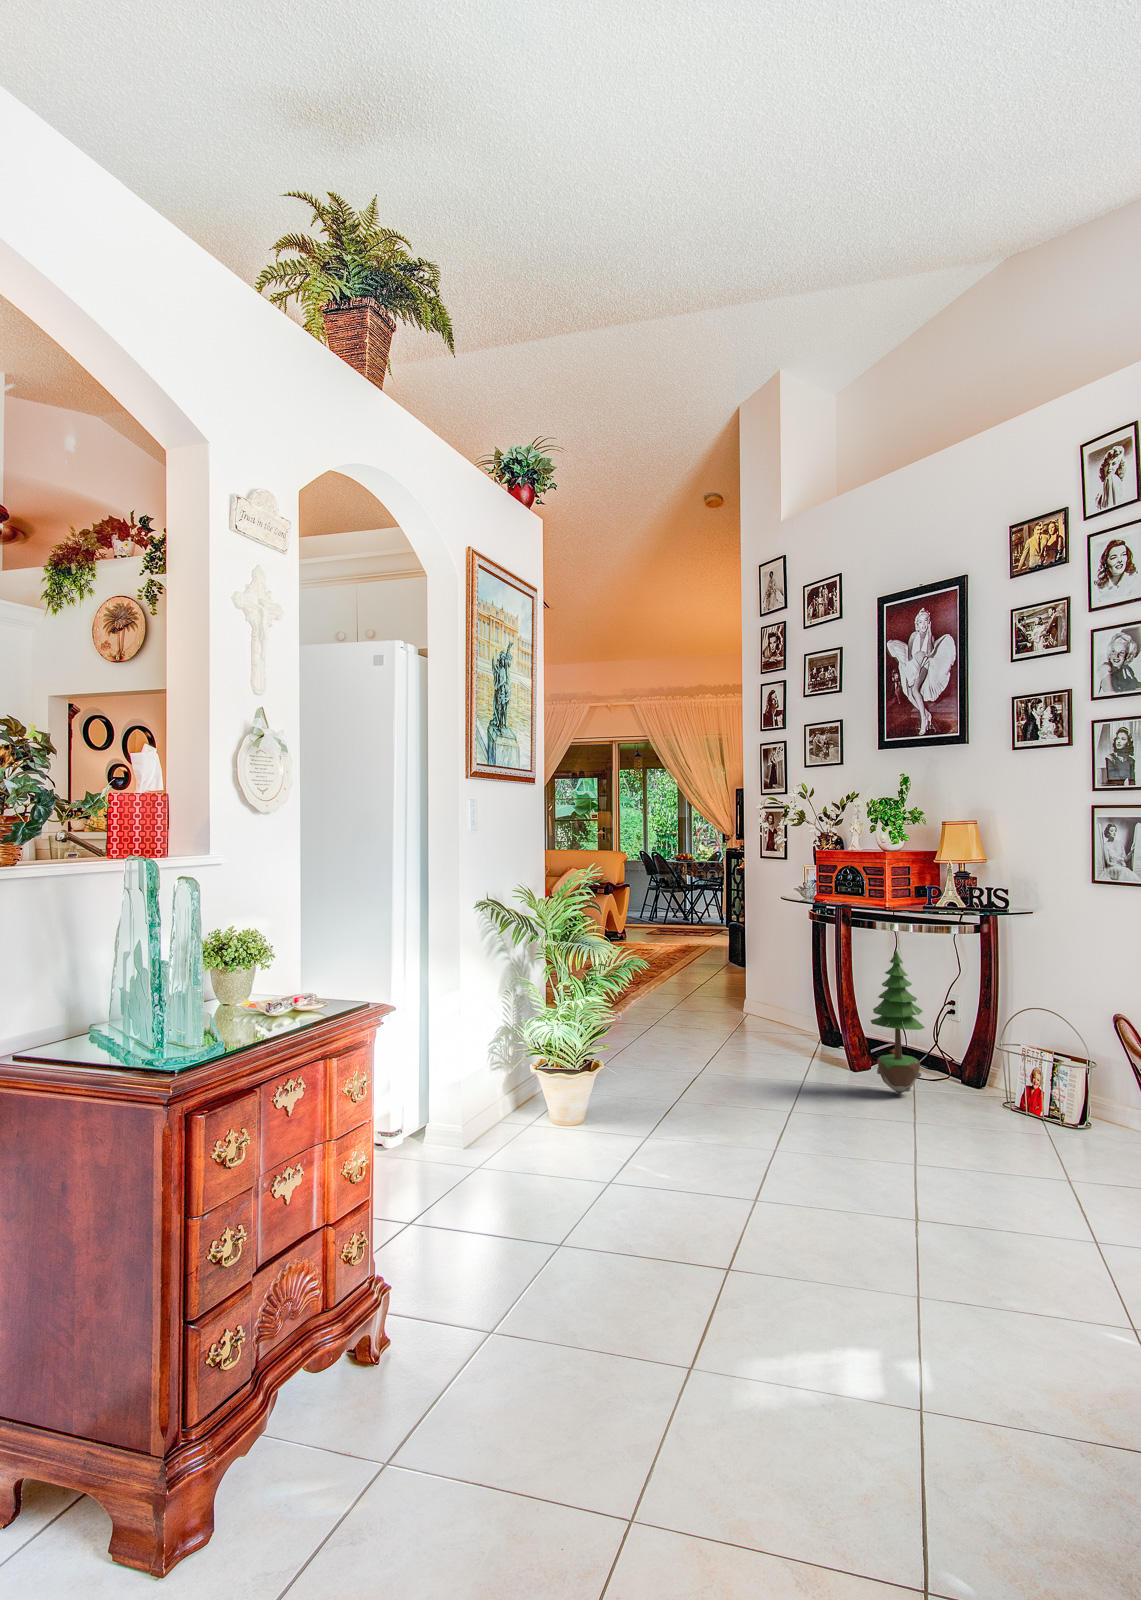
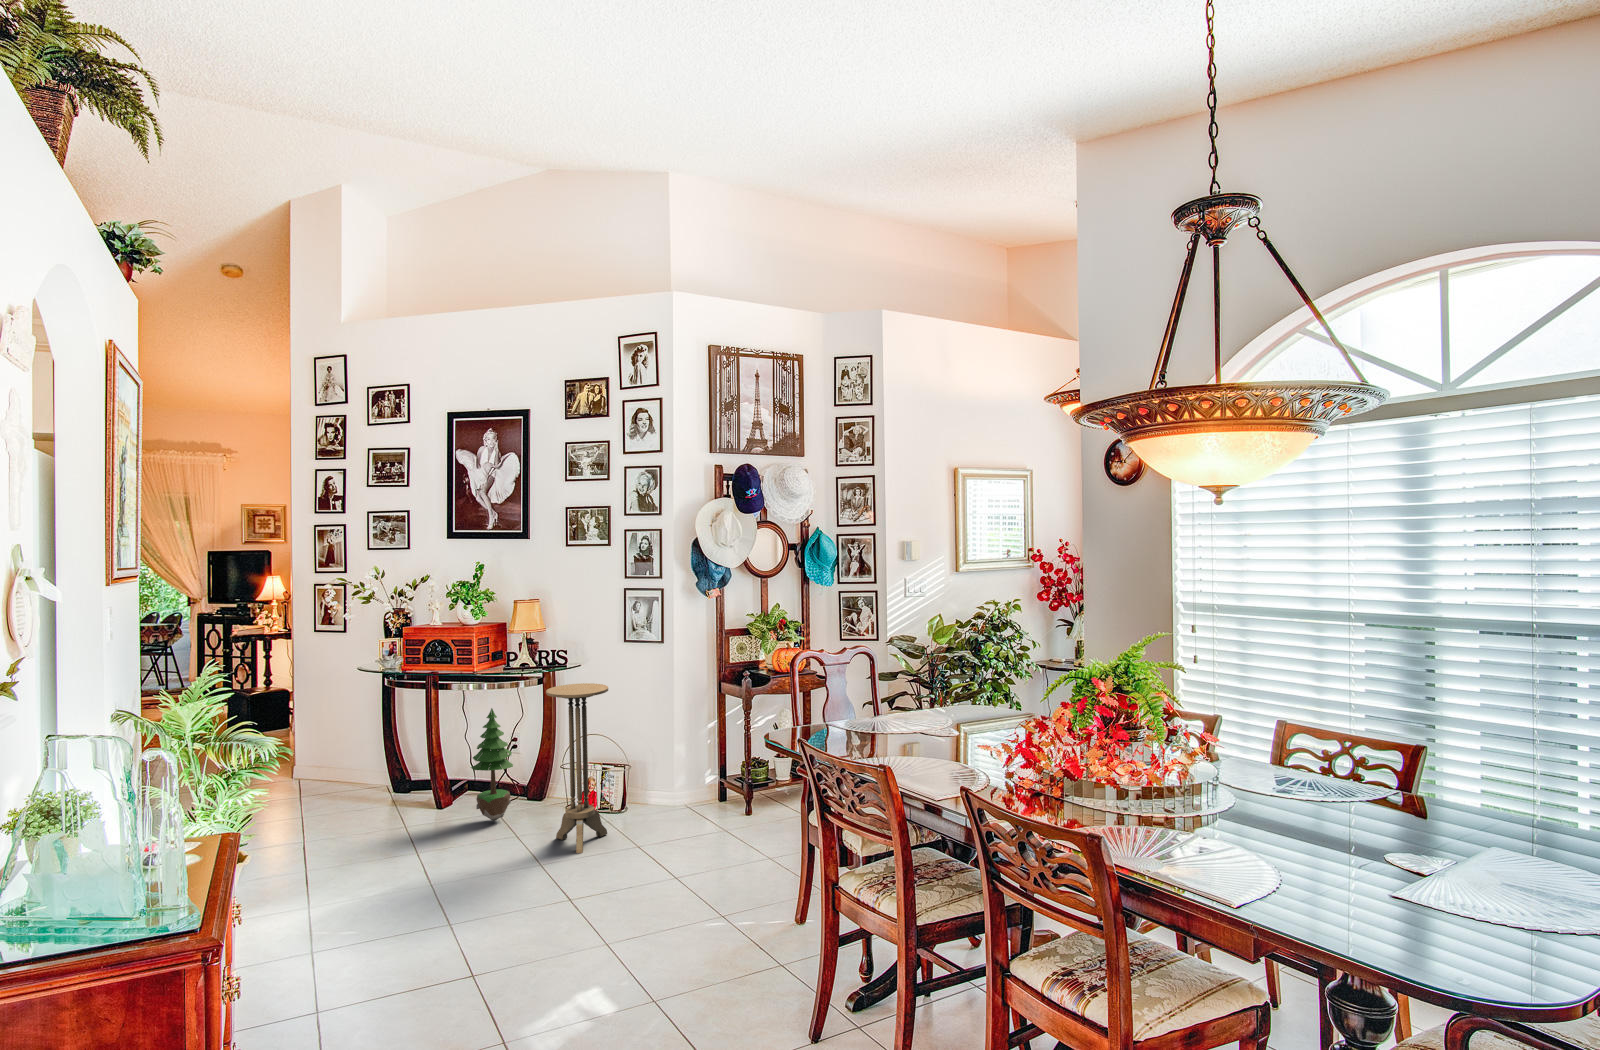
side table: none [932,926,1029,1161] -> present [546,683,608,853]

